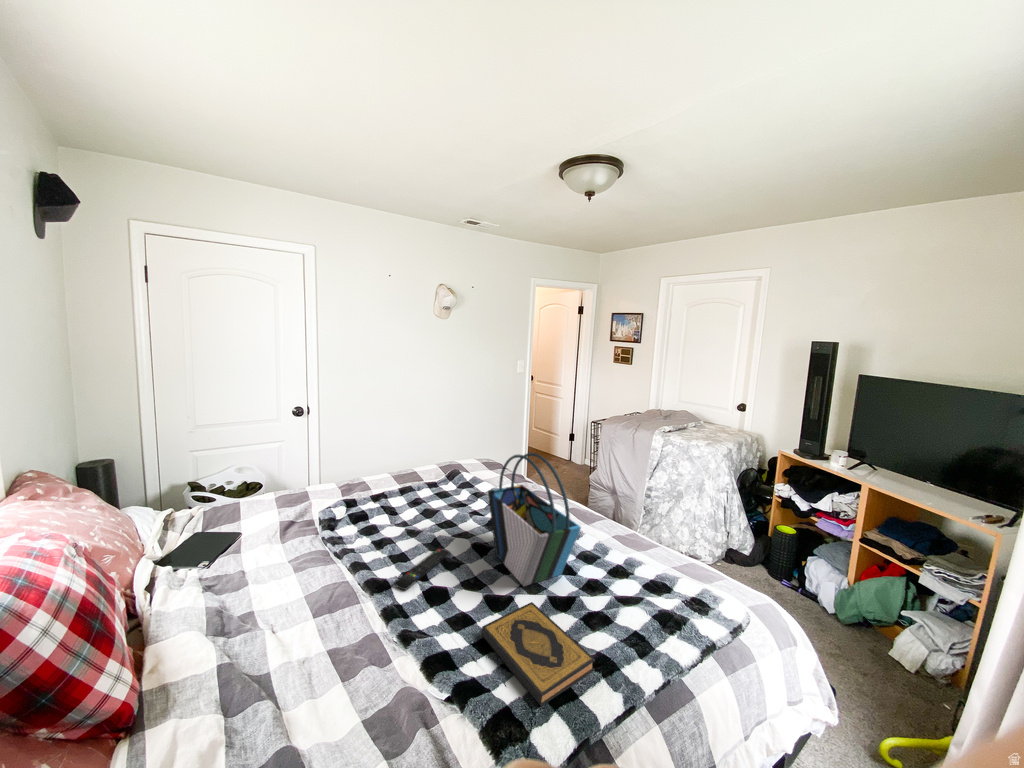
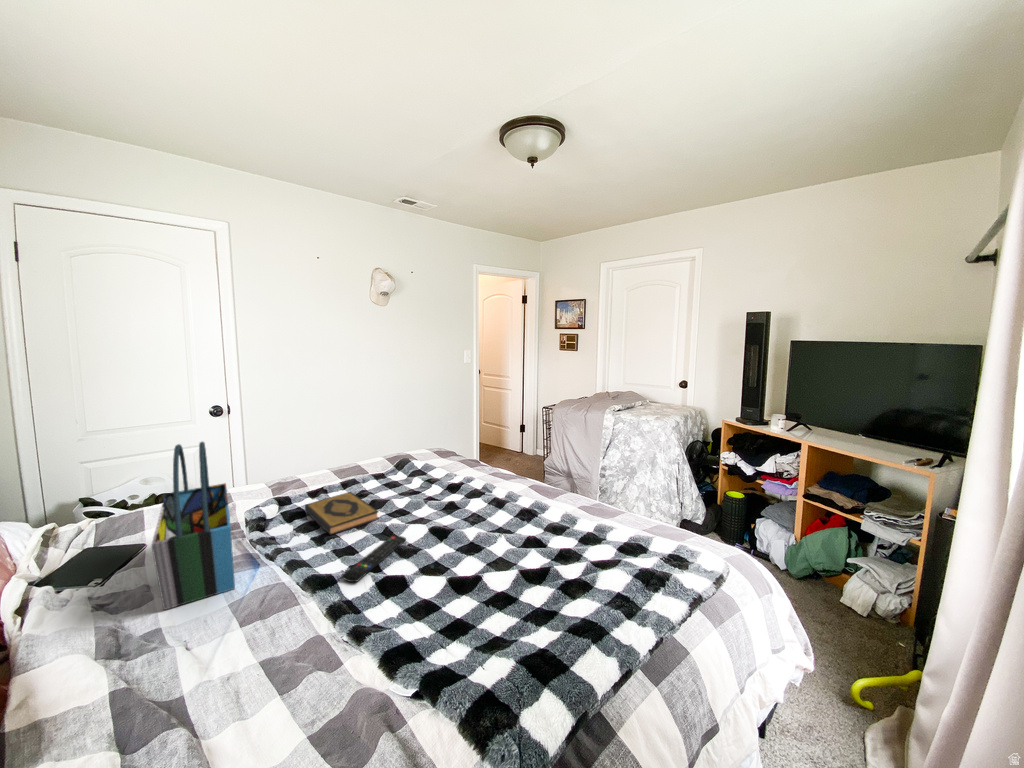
tote bag: present [488,453,581,586] -> present [151,442,235,610]
hardback book: present [482,602,595,706] -> present [305,492,379,535]

